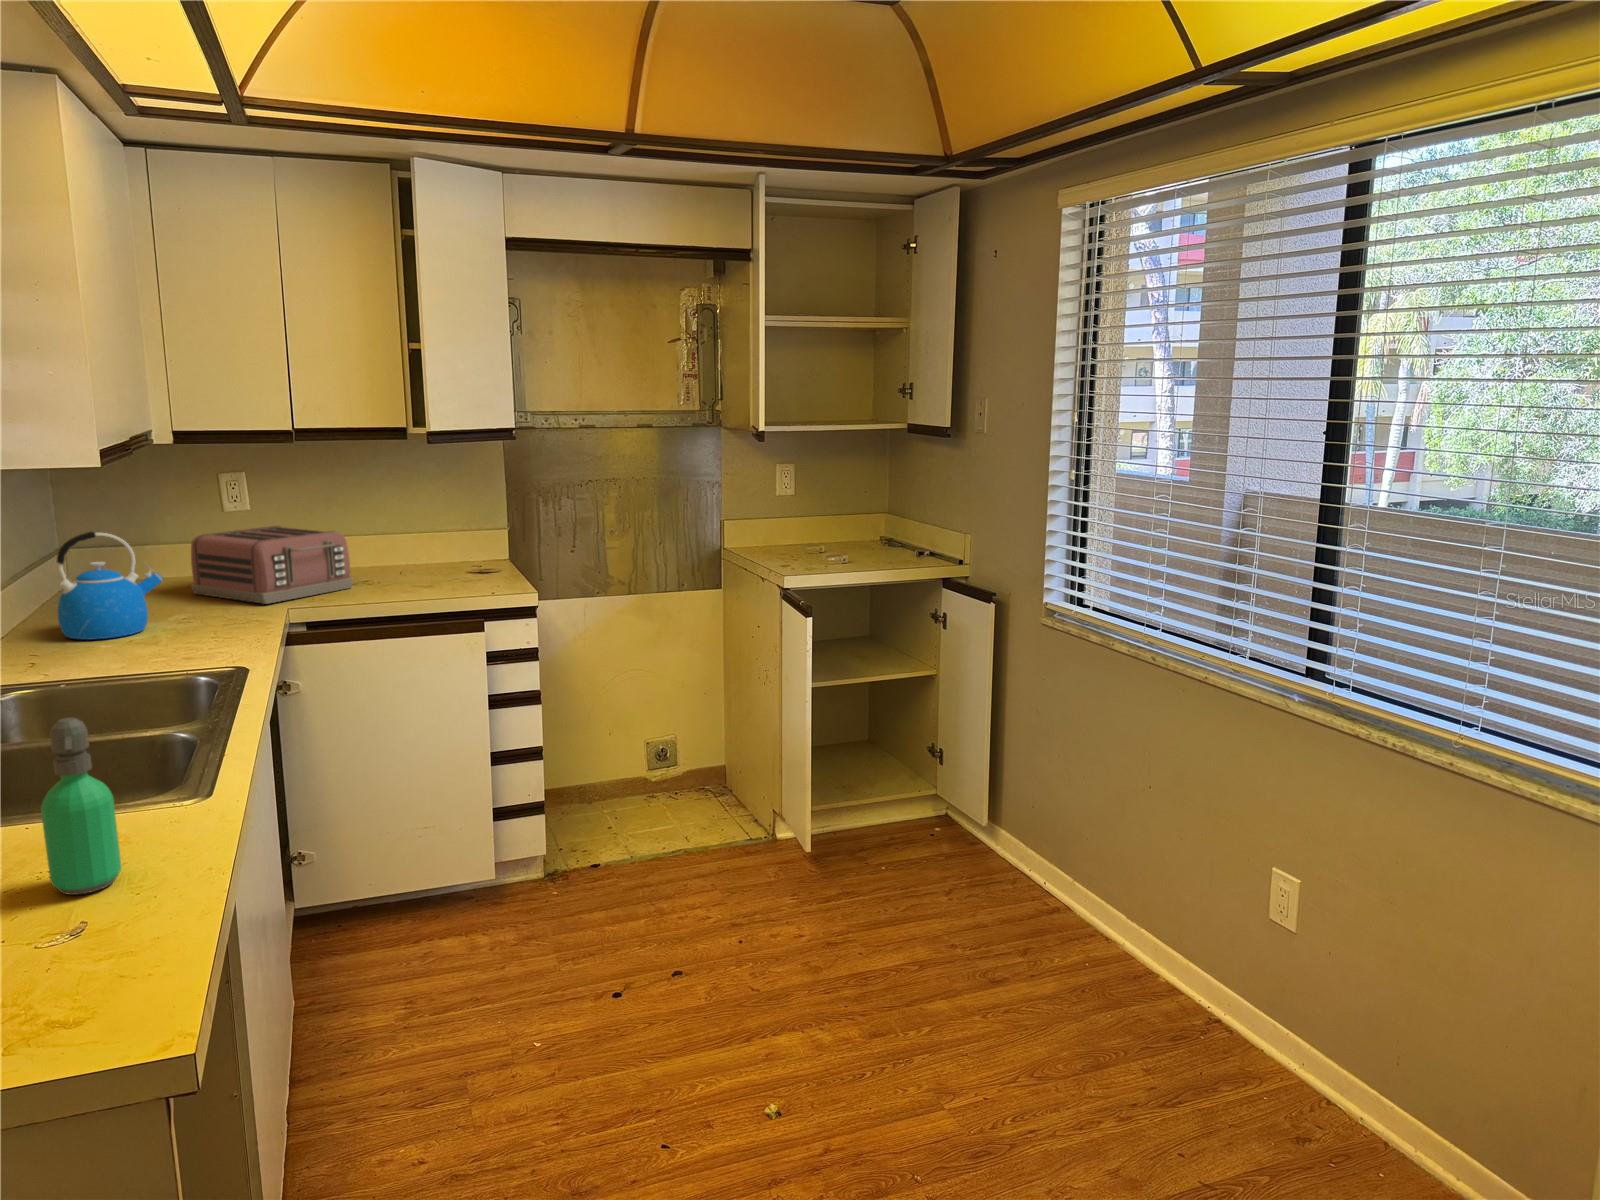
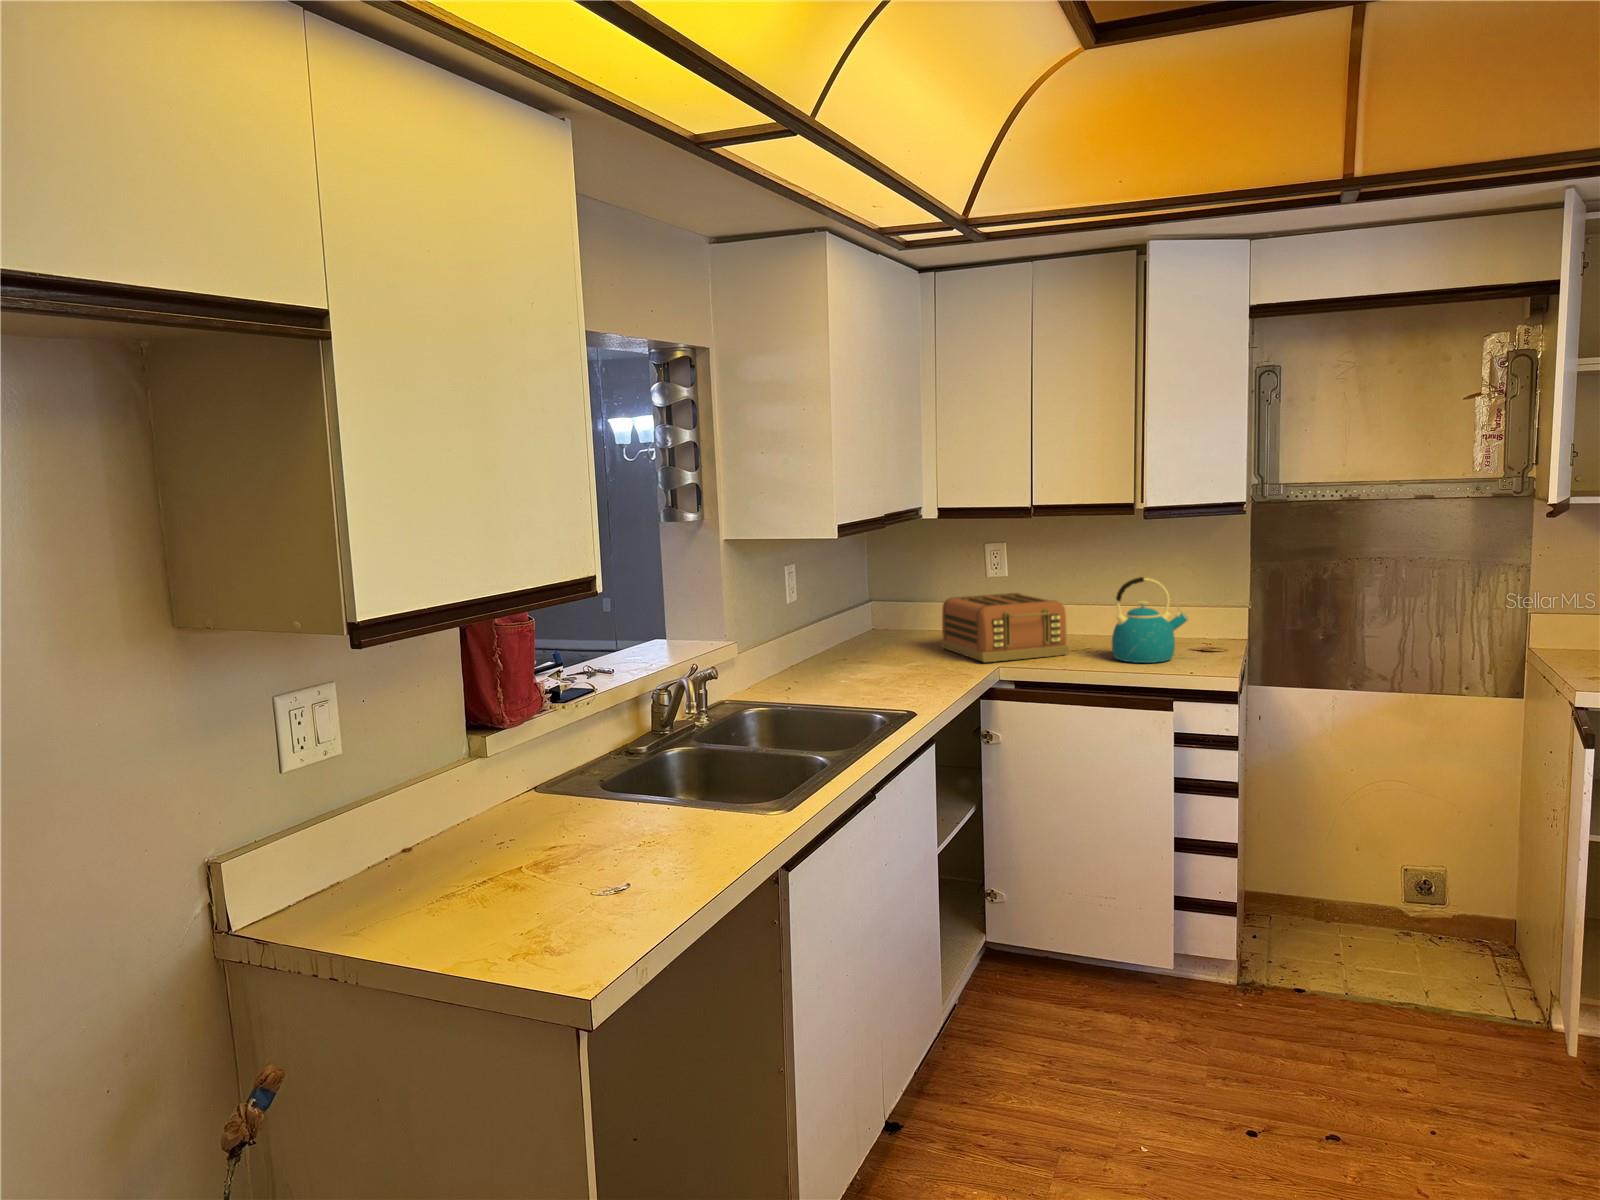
kettle: present [57,532,163,640] -> present [1112,577,1188,663]
soap dispenser: present [41,718,121,895] -> none [661,728,708,858]

